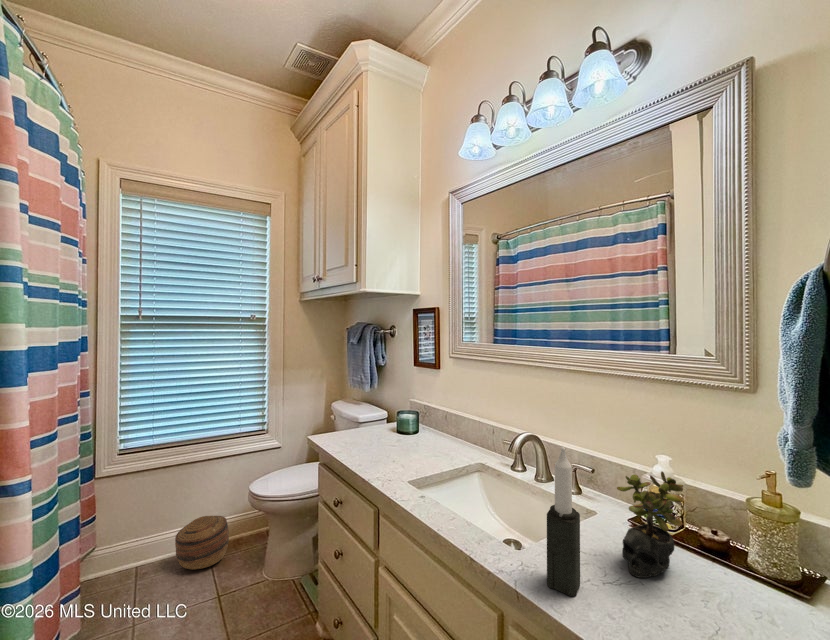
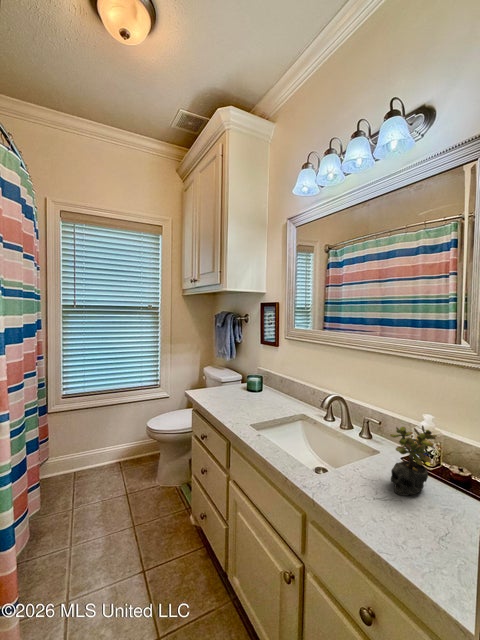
candle: present [547,447,580,596] -> none [335,405,359,503]
basket: present [175,516,229,569] -> none [98,441,132,475]

